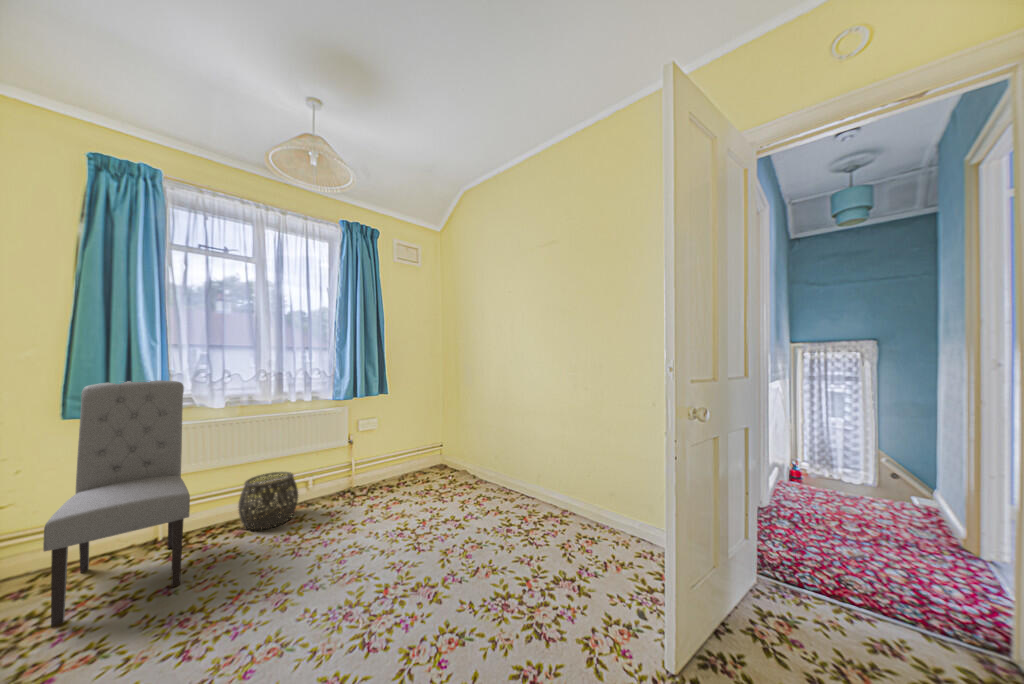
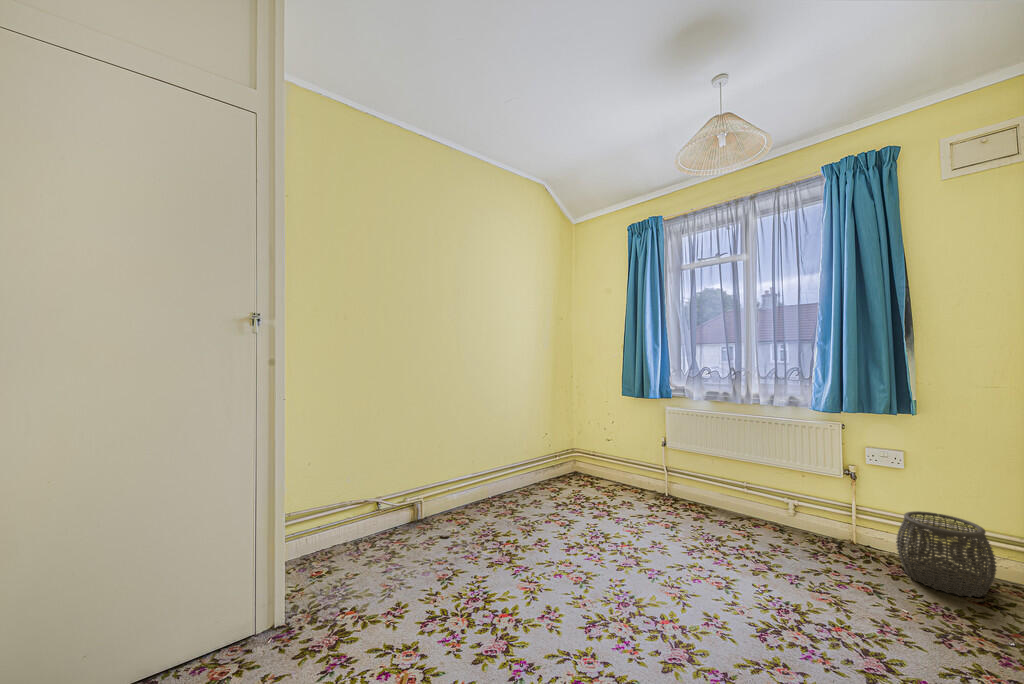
chair: present [43,380,190,627] -> none [715,373,833,581]

